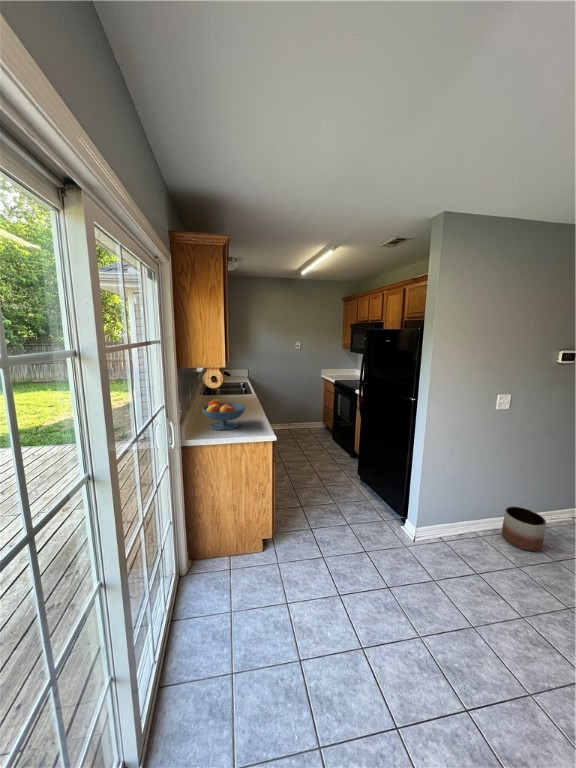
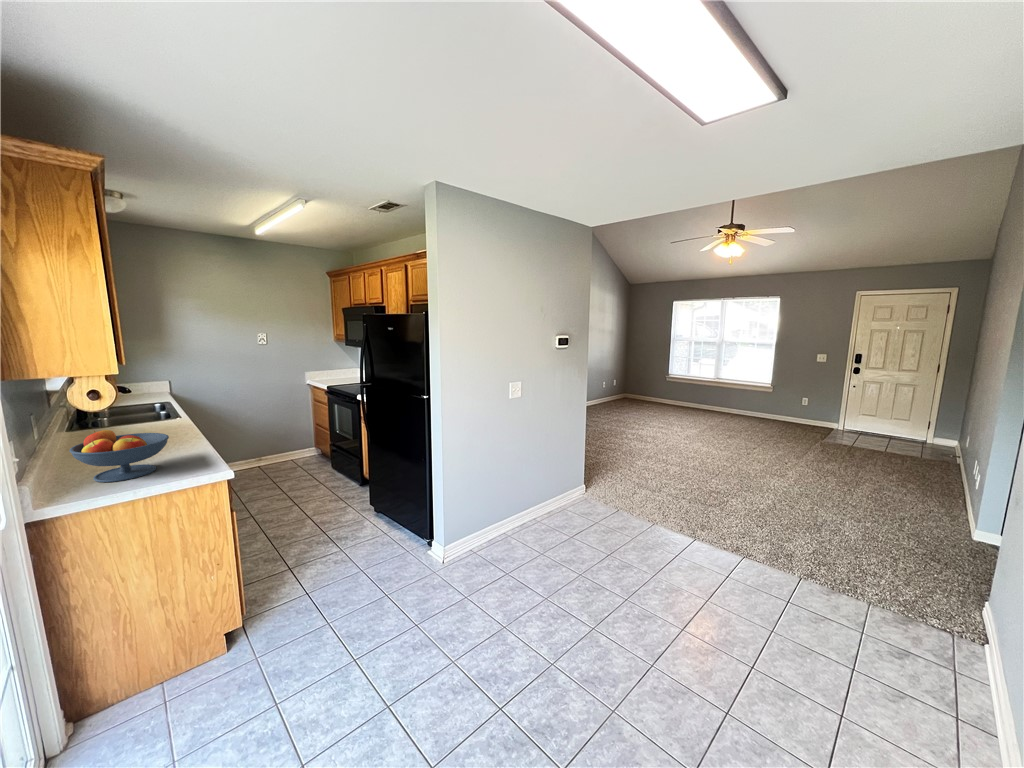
planter: present [502,507,546,551] -> none [527,495,561,536]

